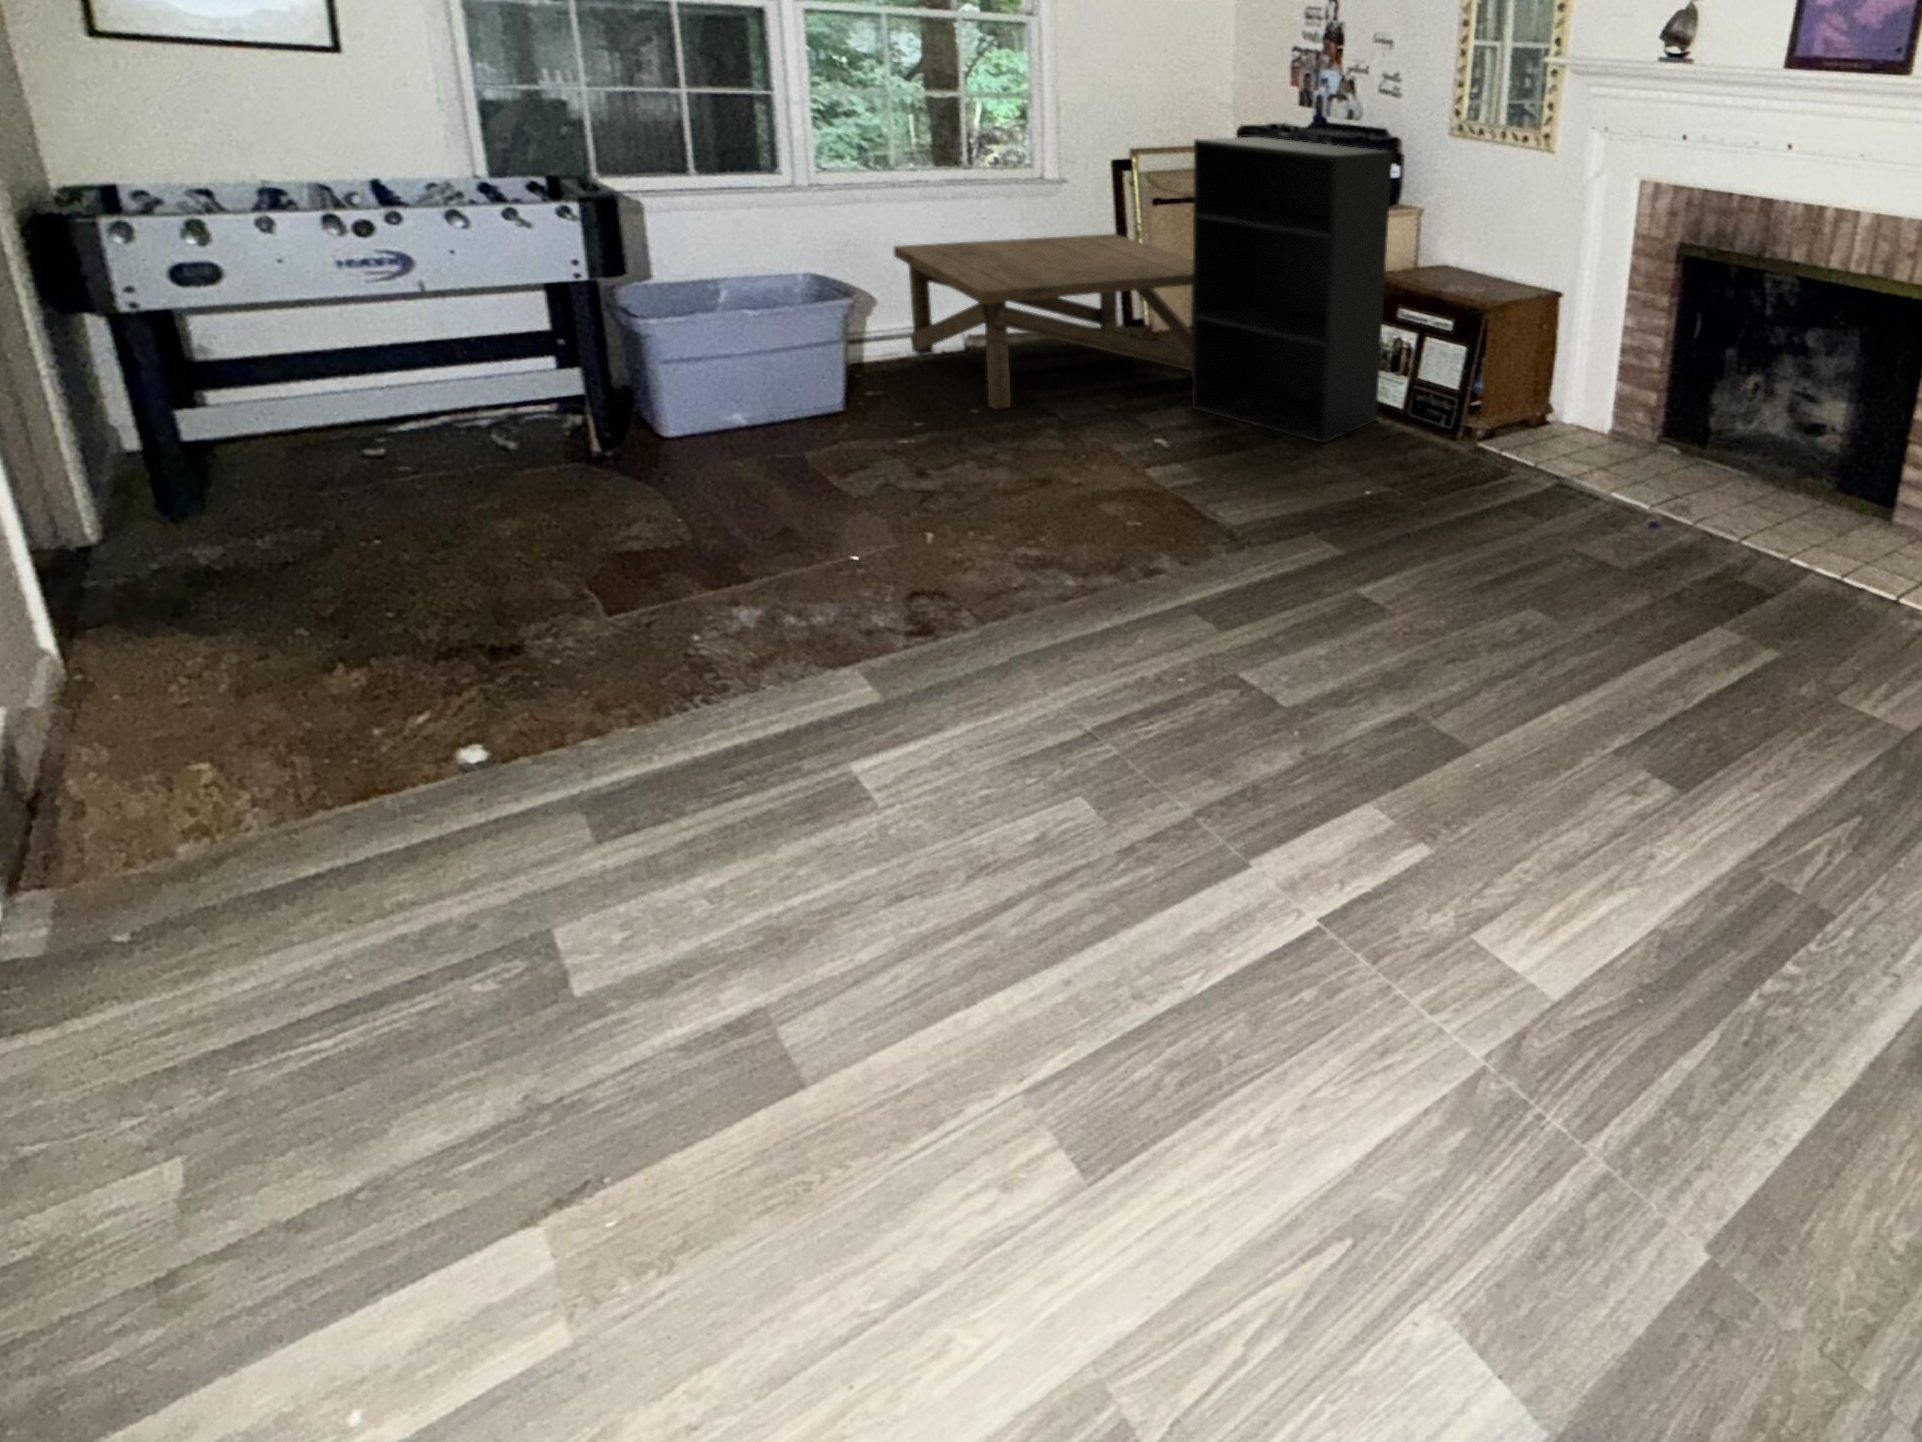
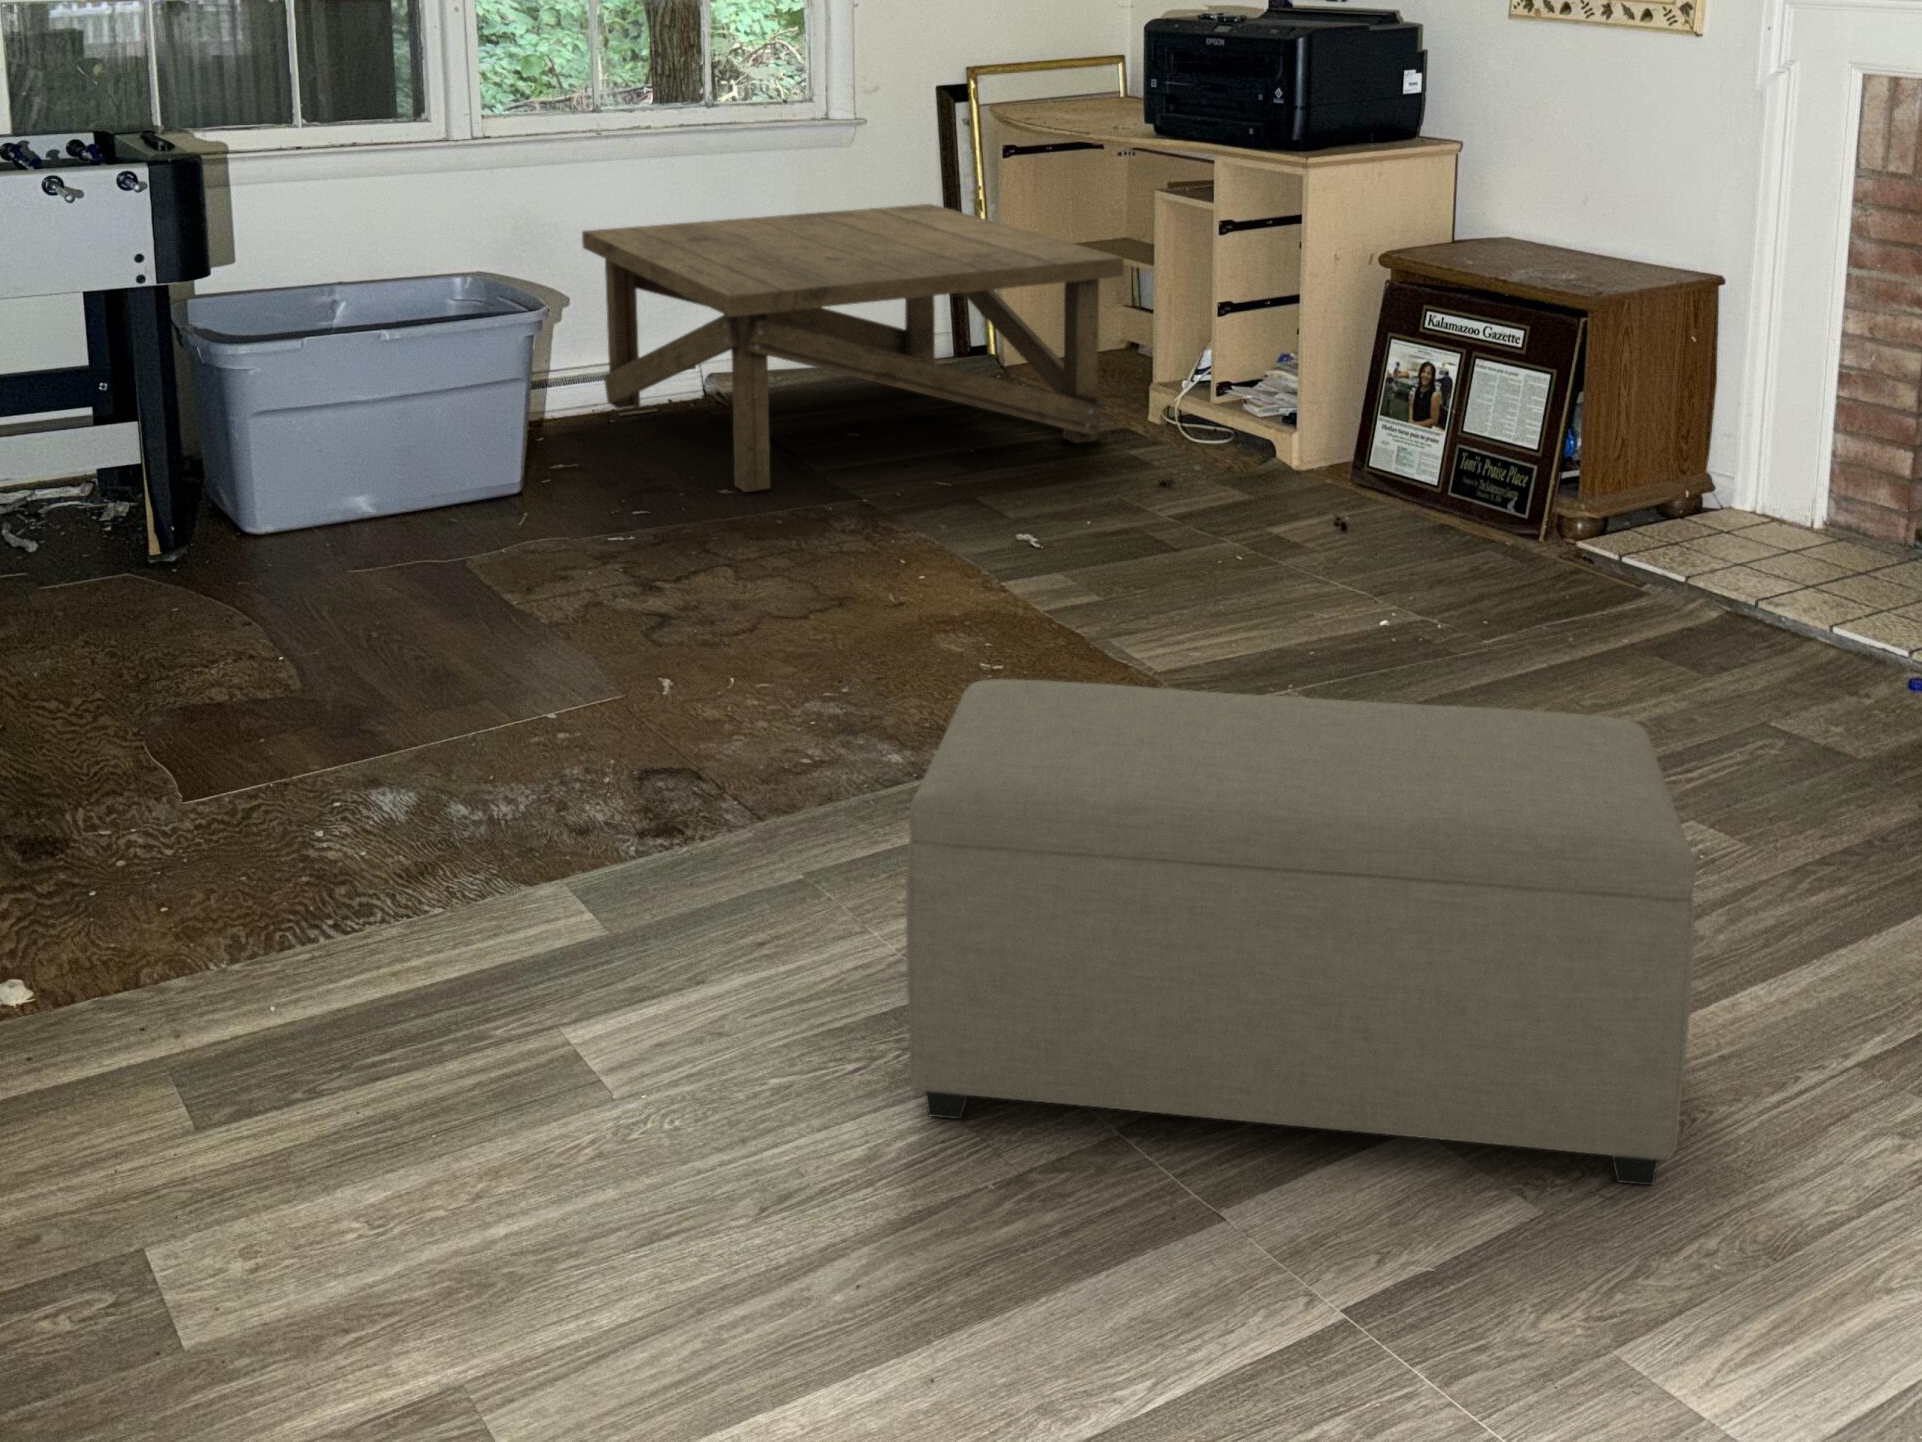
bookshelf: present [1192,137,1392,443] -> none [1069,29,1411,547]
ottoman: none [1060,547,1527,832] -> present [906,679,1696,1185]

